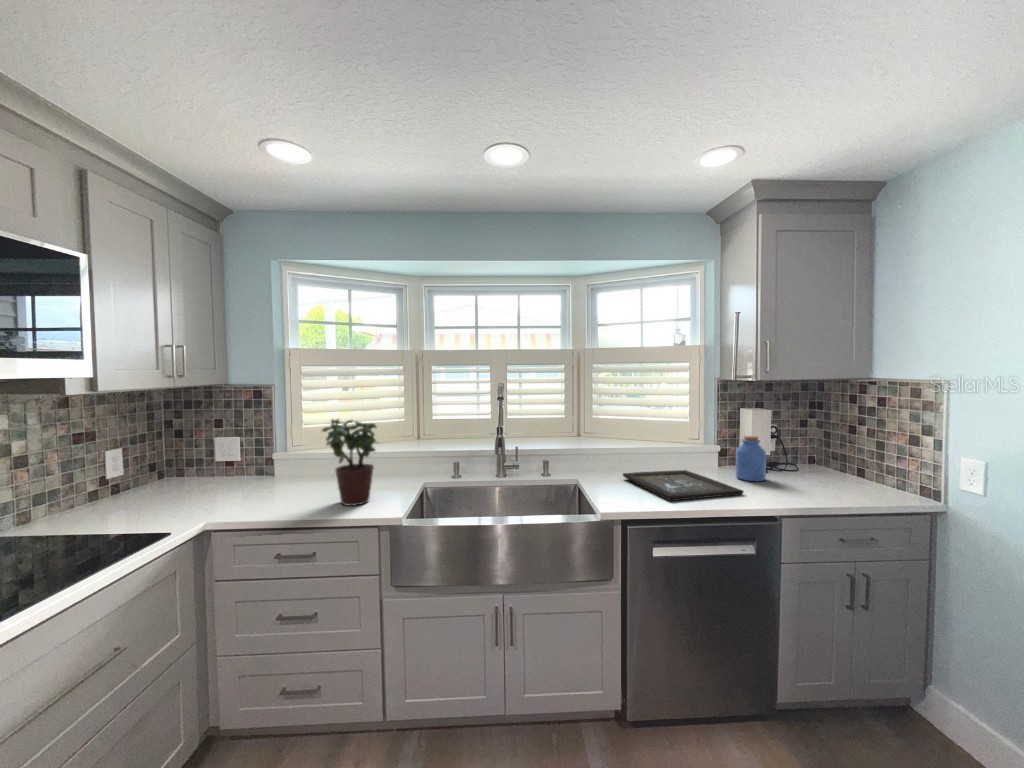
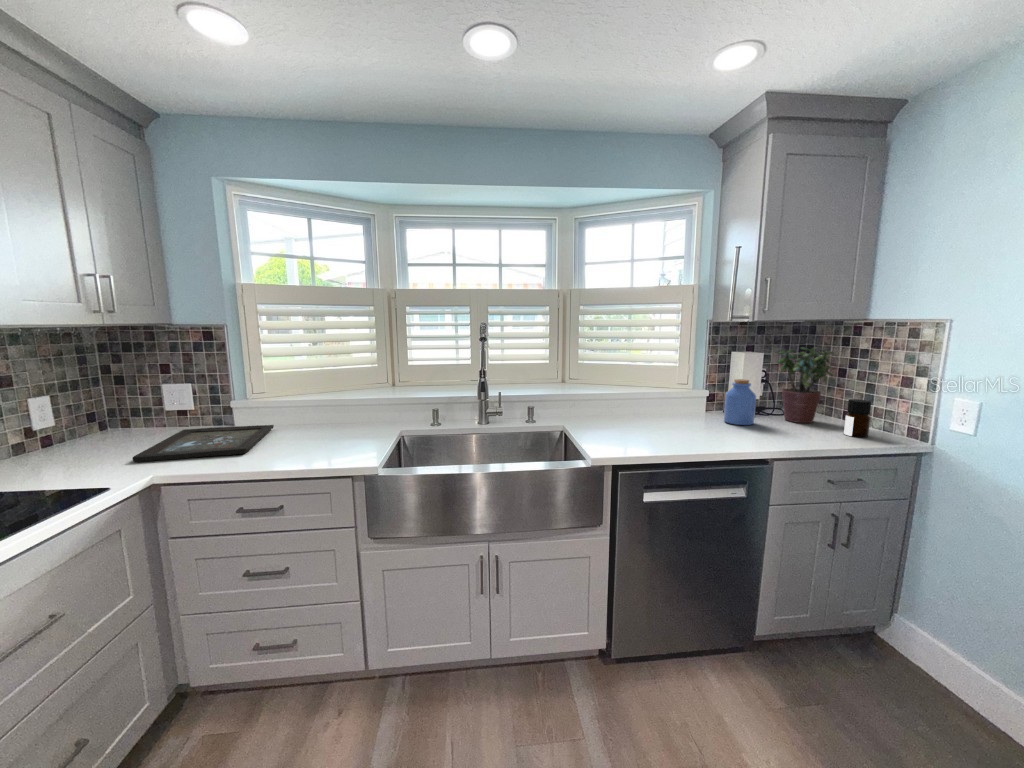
potted plant: present [322,419,376,506] -> present [778,347,833,423]
bottle: none [855,457,879,495] -> present [844,399,871,437]
tray: present [623,470,744,501] -> present [132,425,274,463]

